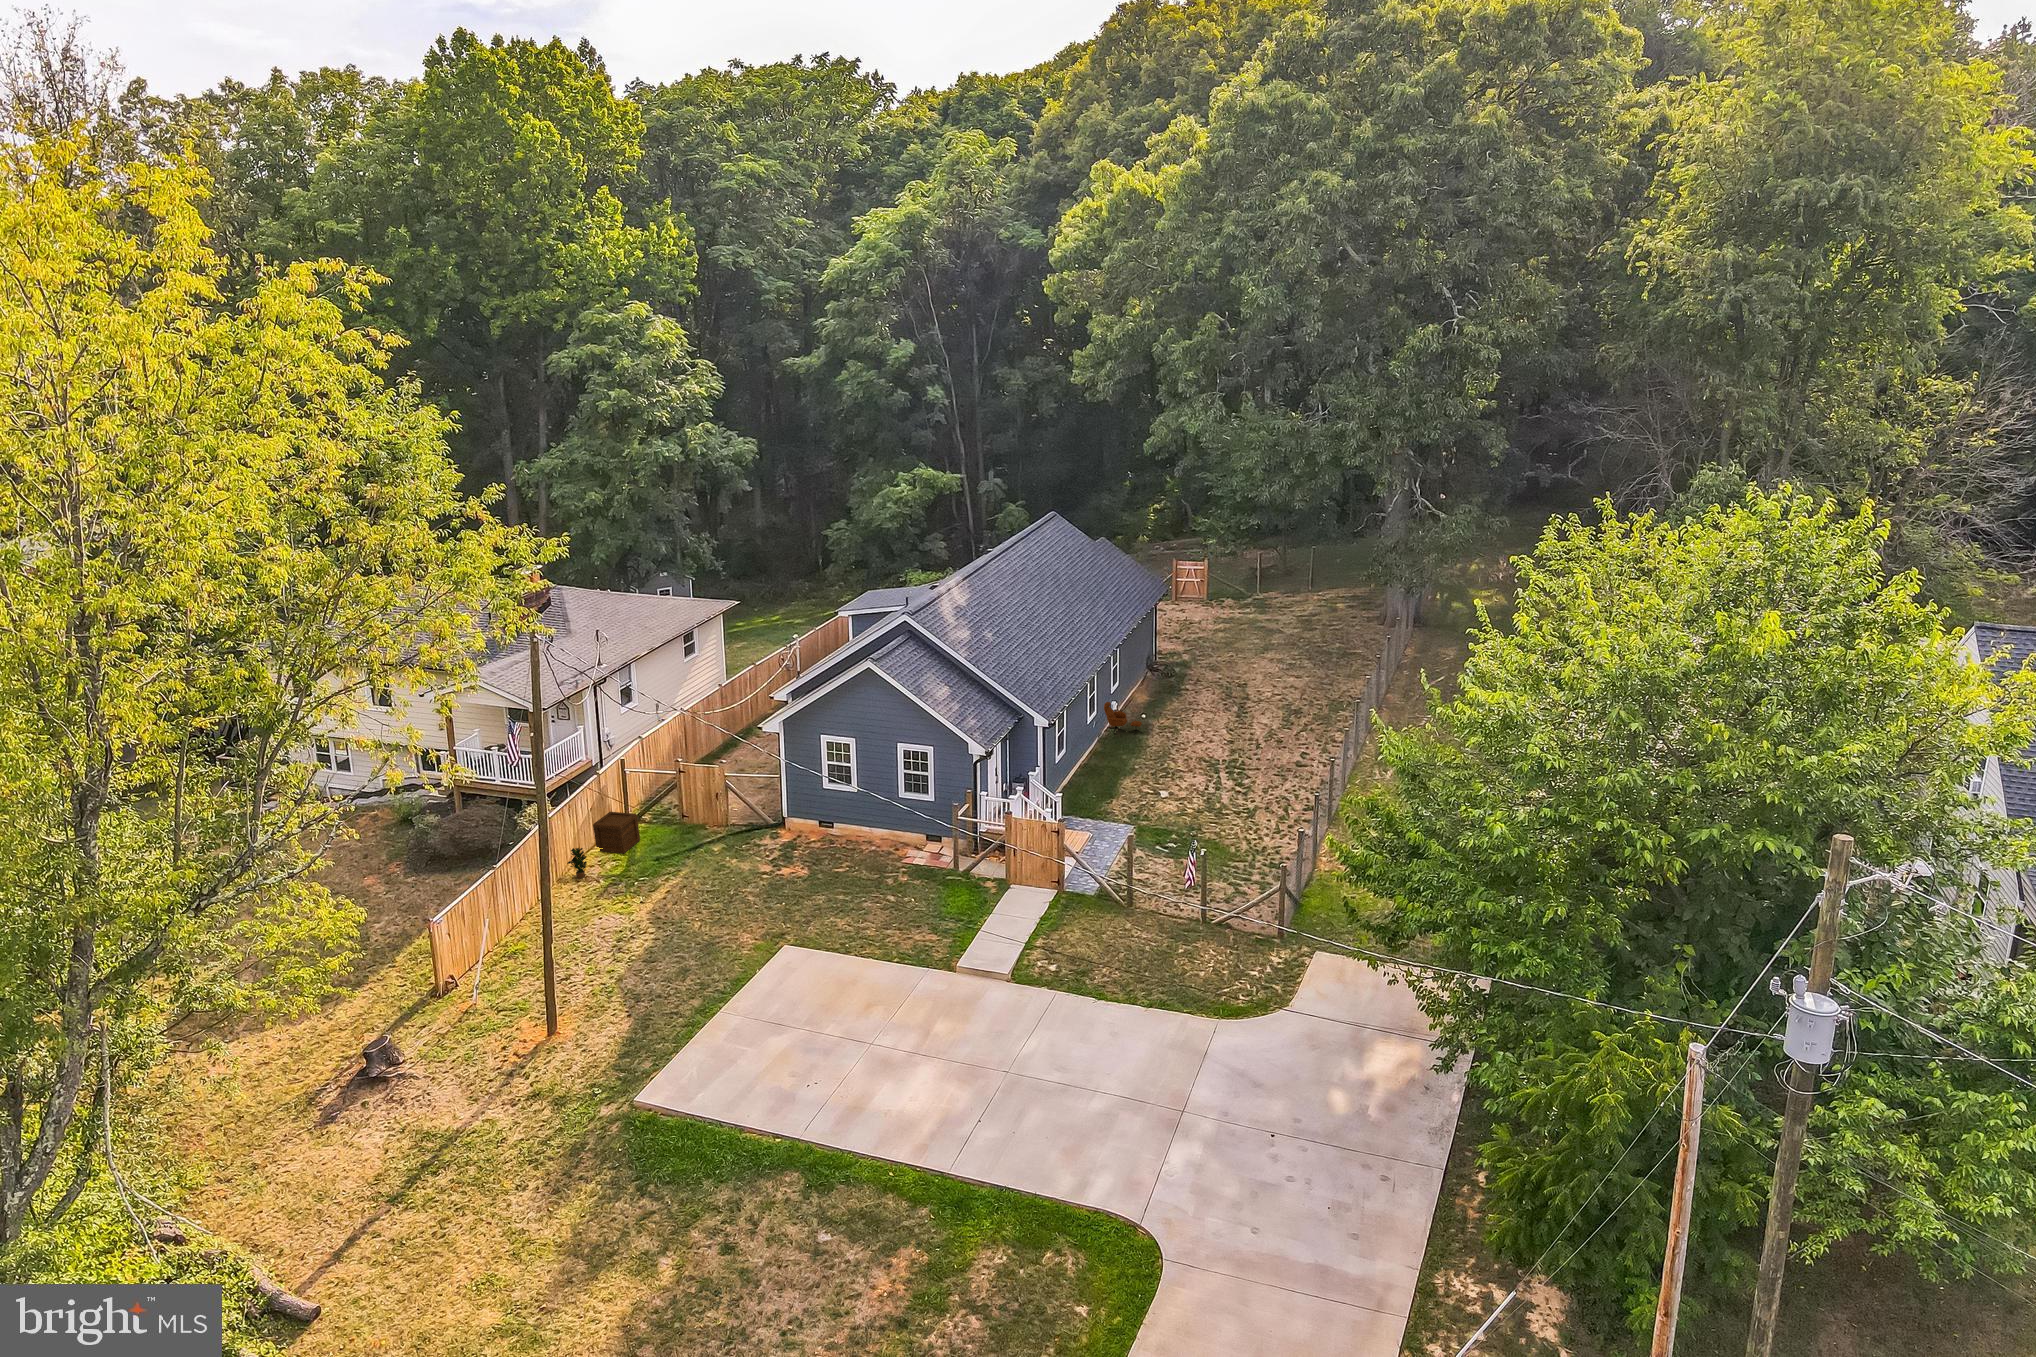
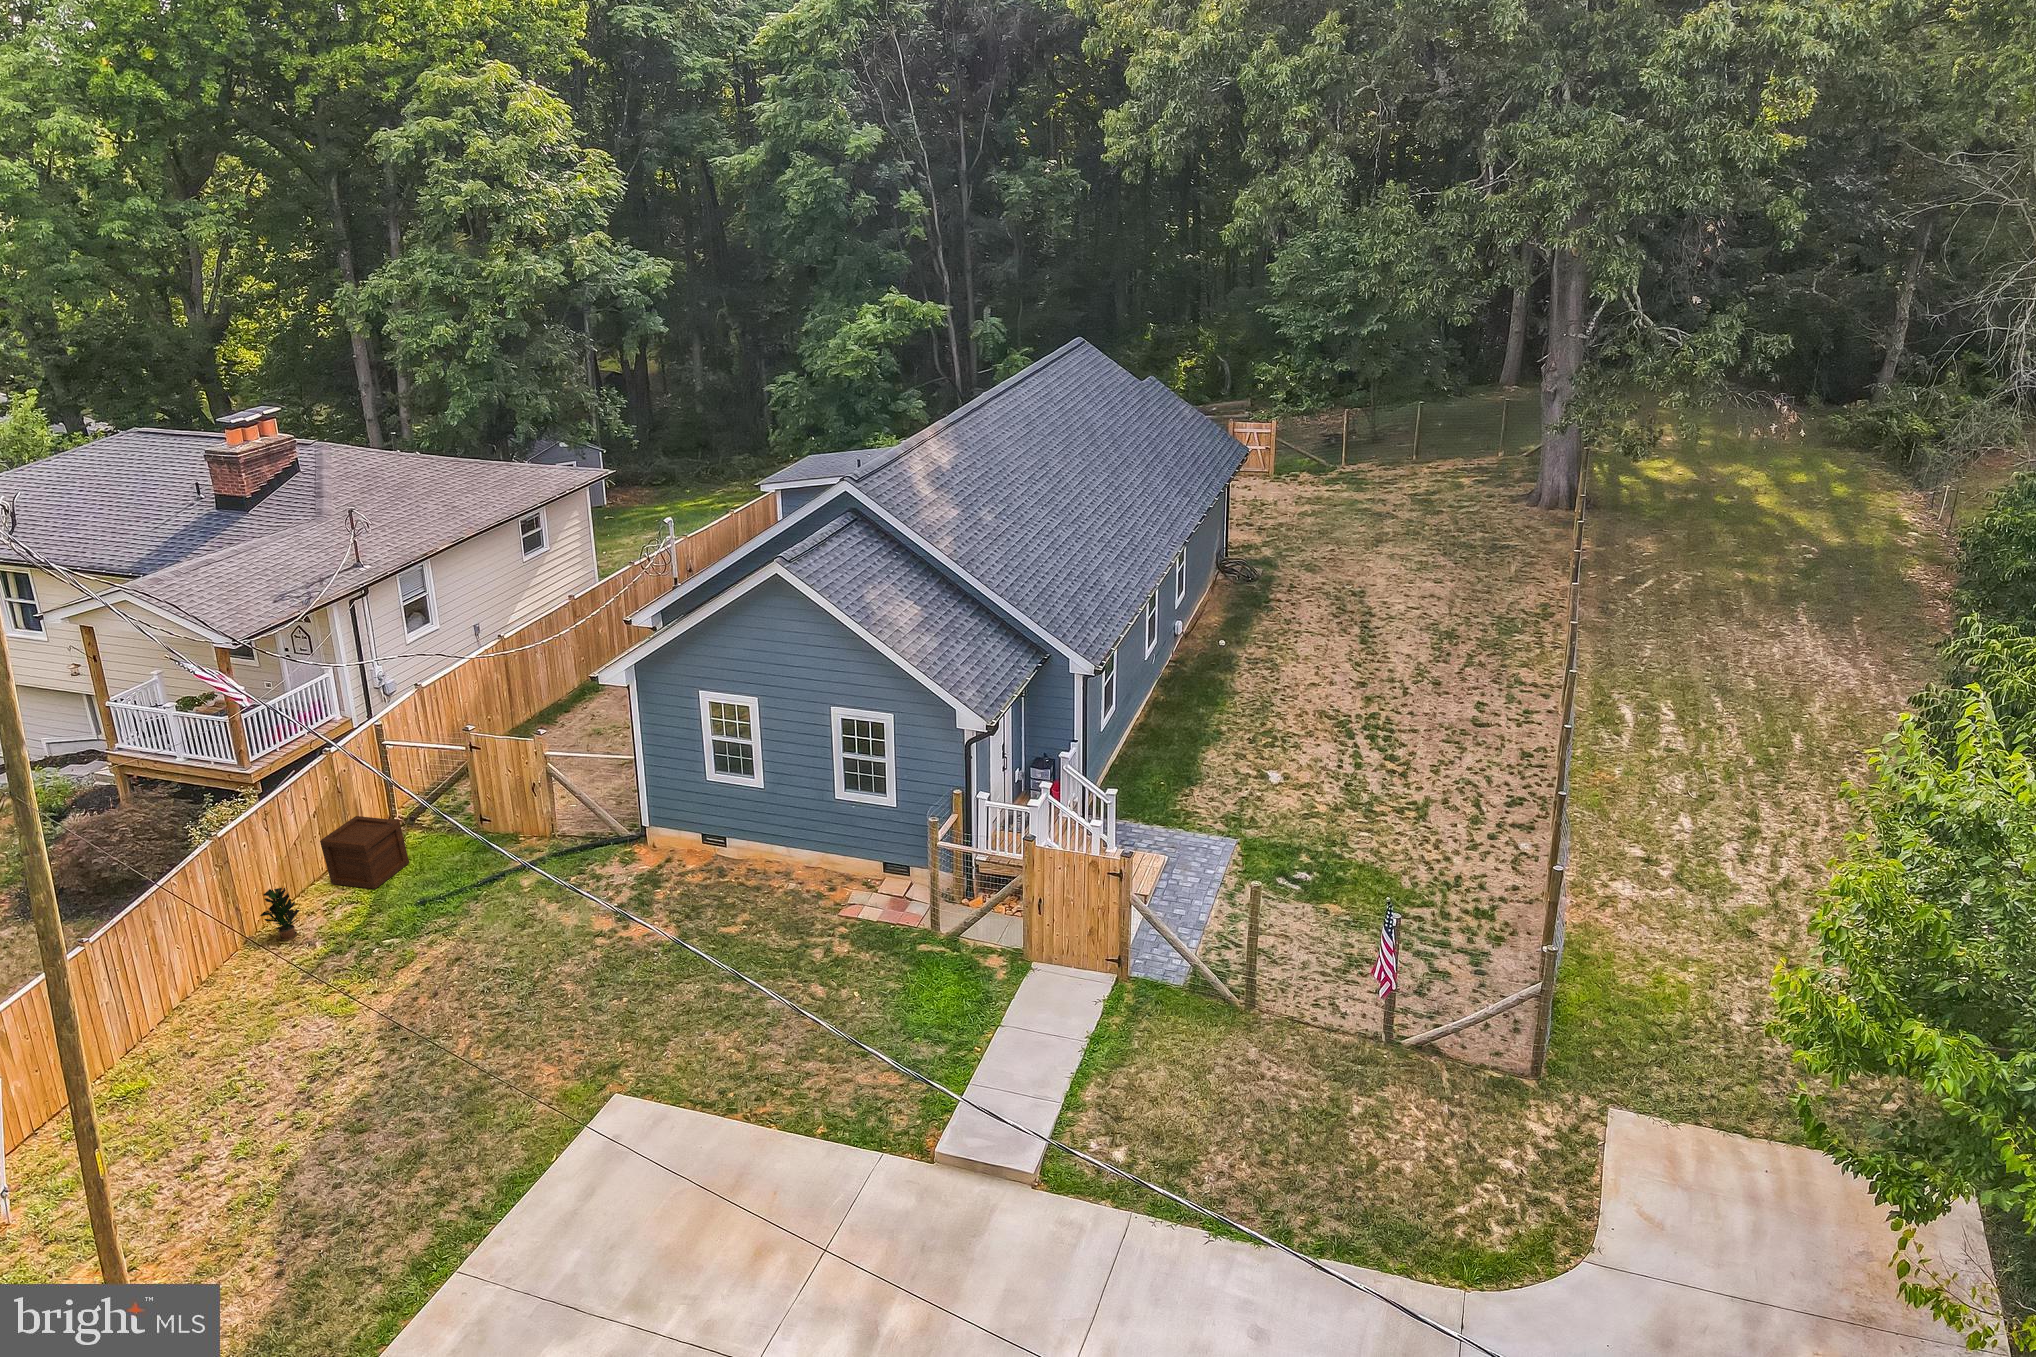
lounge chair: present [1104,702,1142,734] -> none [1165,624,1226,675]

